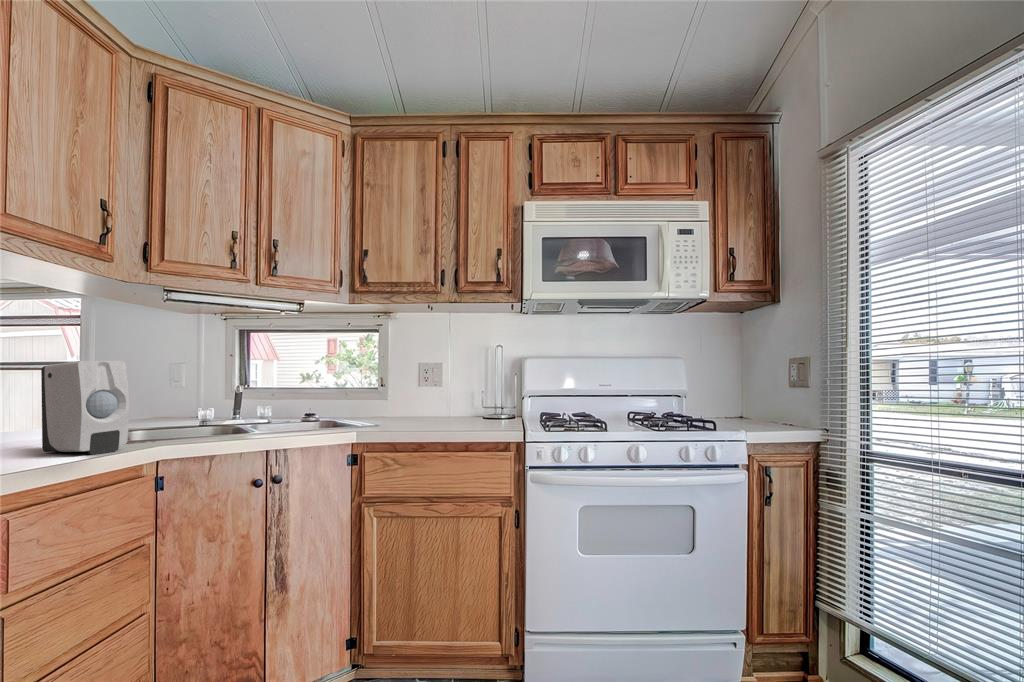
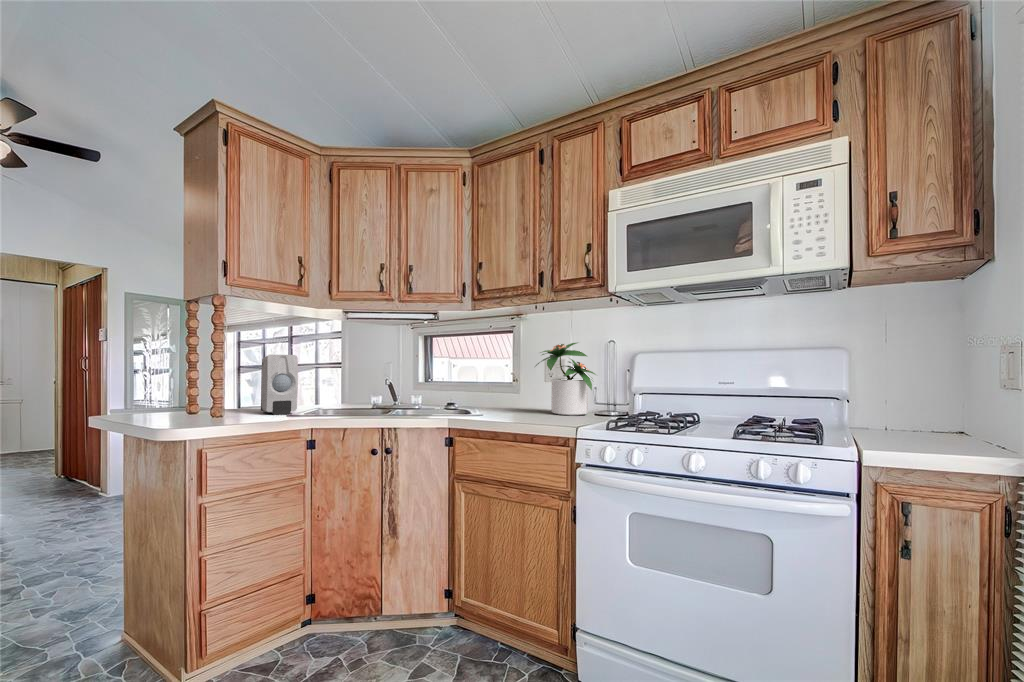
potted plant: none [419,344,484,419] -> present [536,343,596,416]

